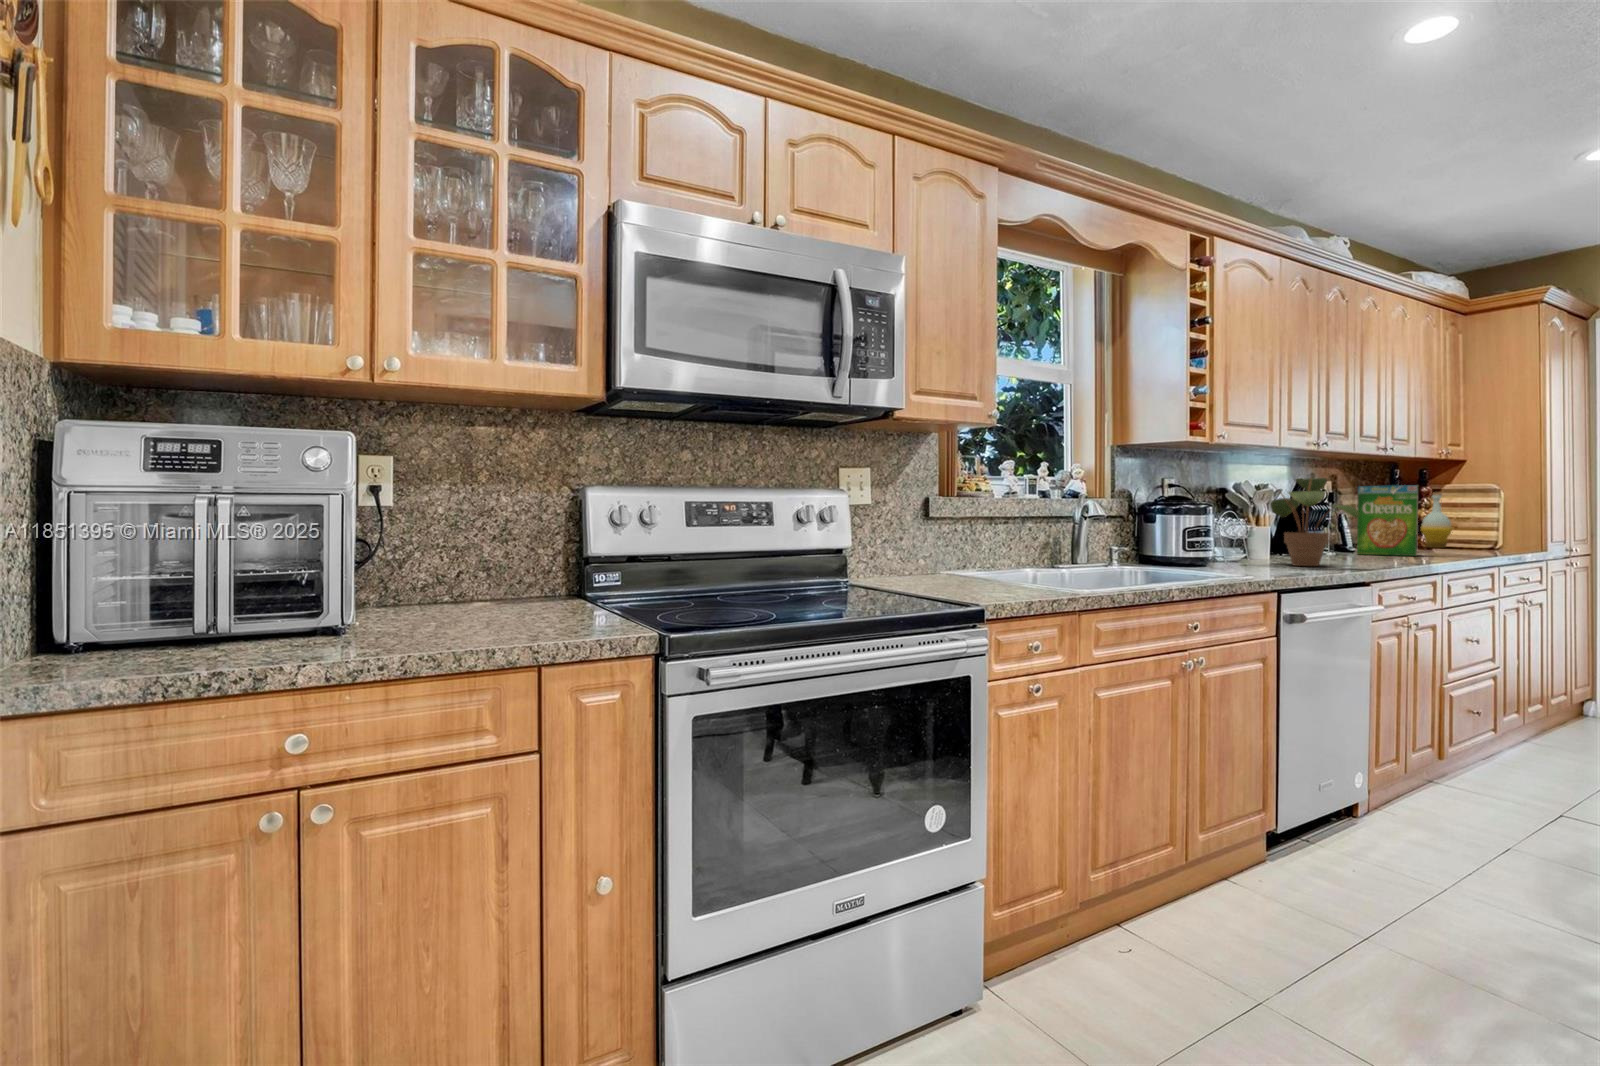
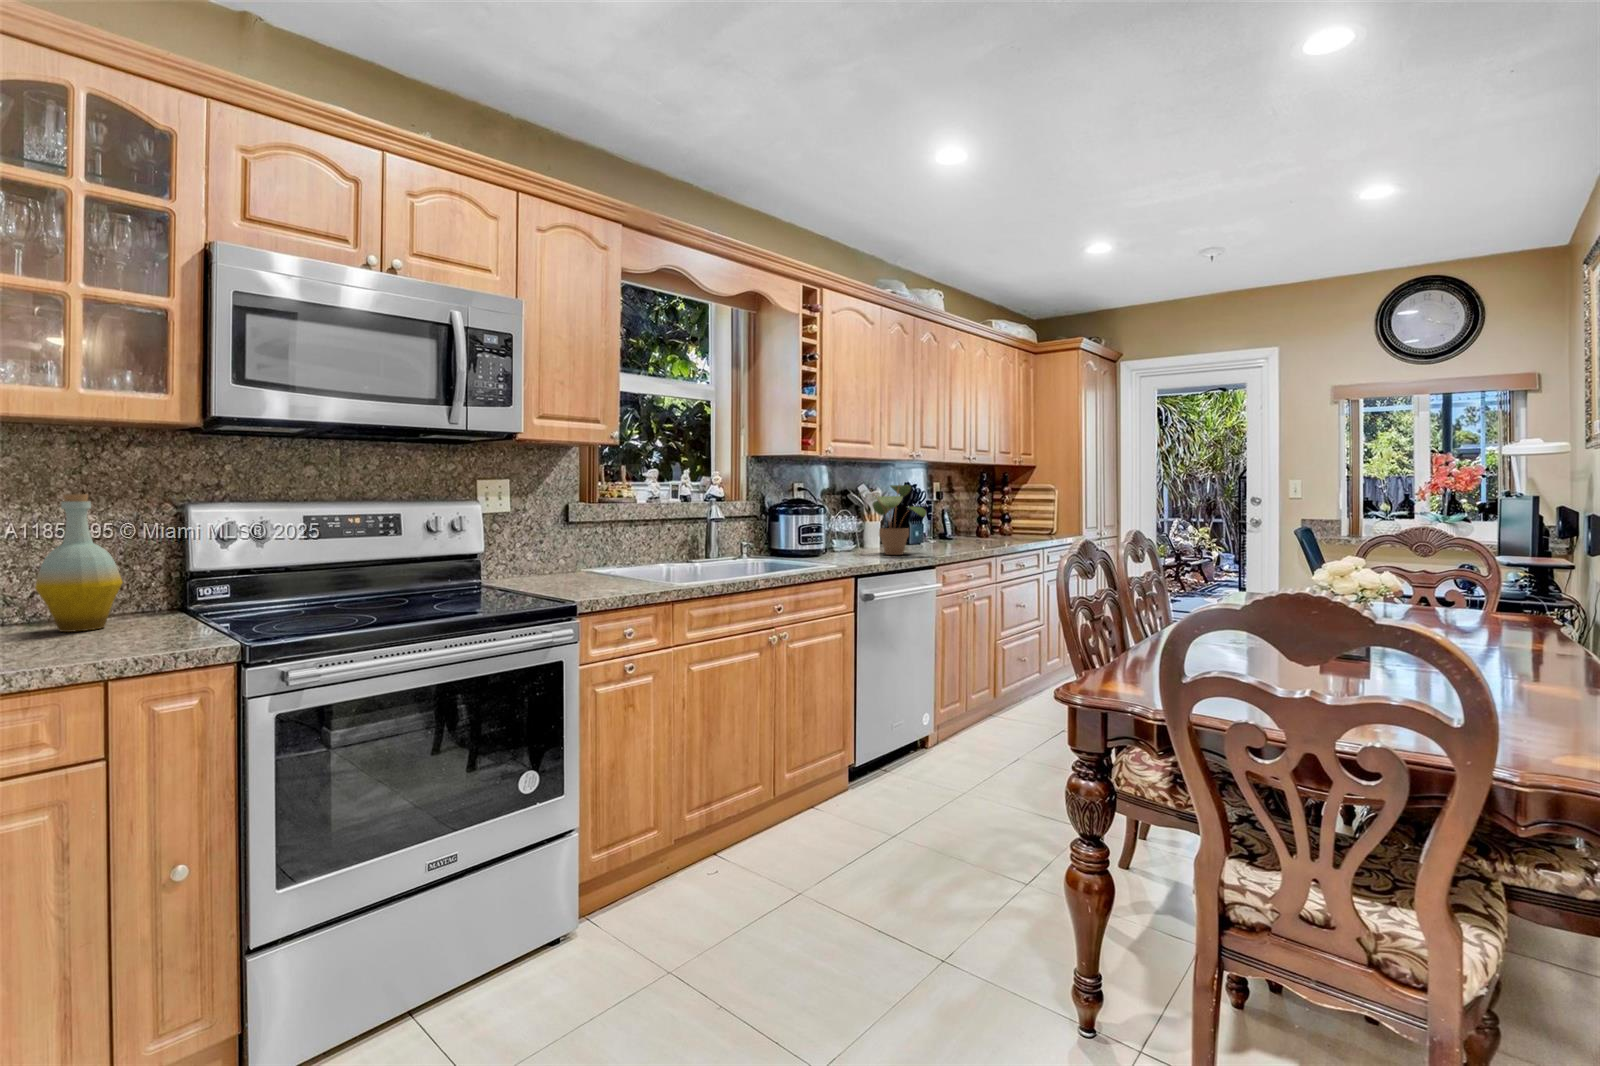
cereal box: present [1357,485,1418,556] -> none [950,488,990,543]
bottle: present [1421,492,1452,548] -> present [35,494,122,632]

